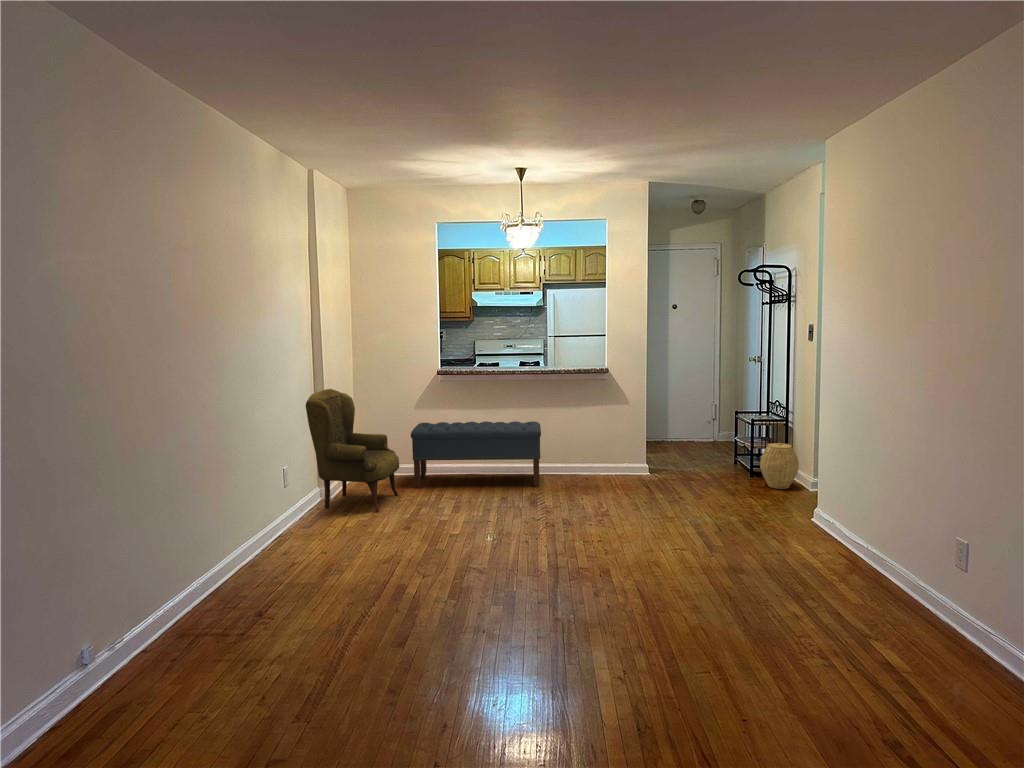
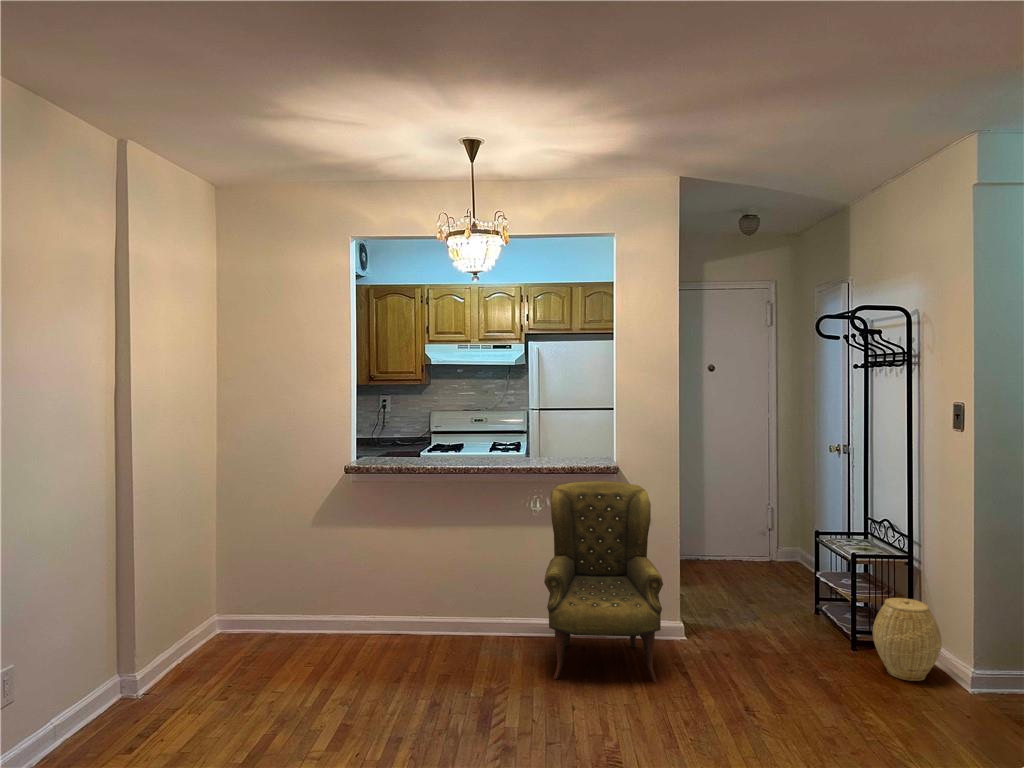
armchair: present [306,389,399,512] -> present [544,481,663,682]
bench: present [411,421,541,488] -> none [291,550,509,667]

